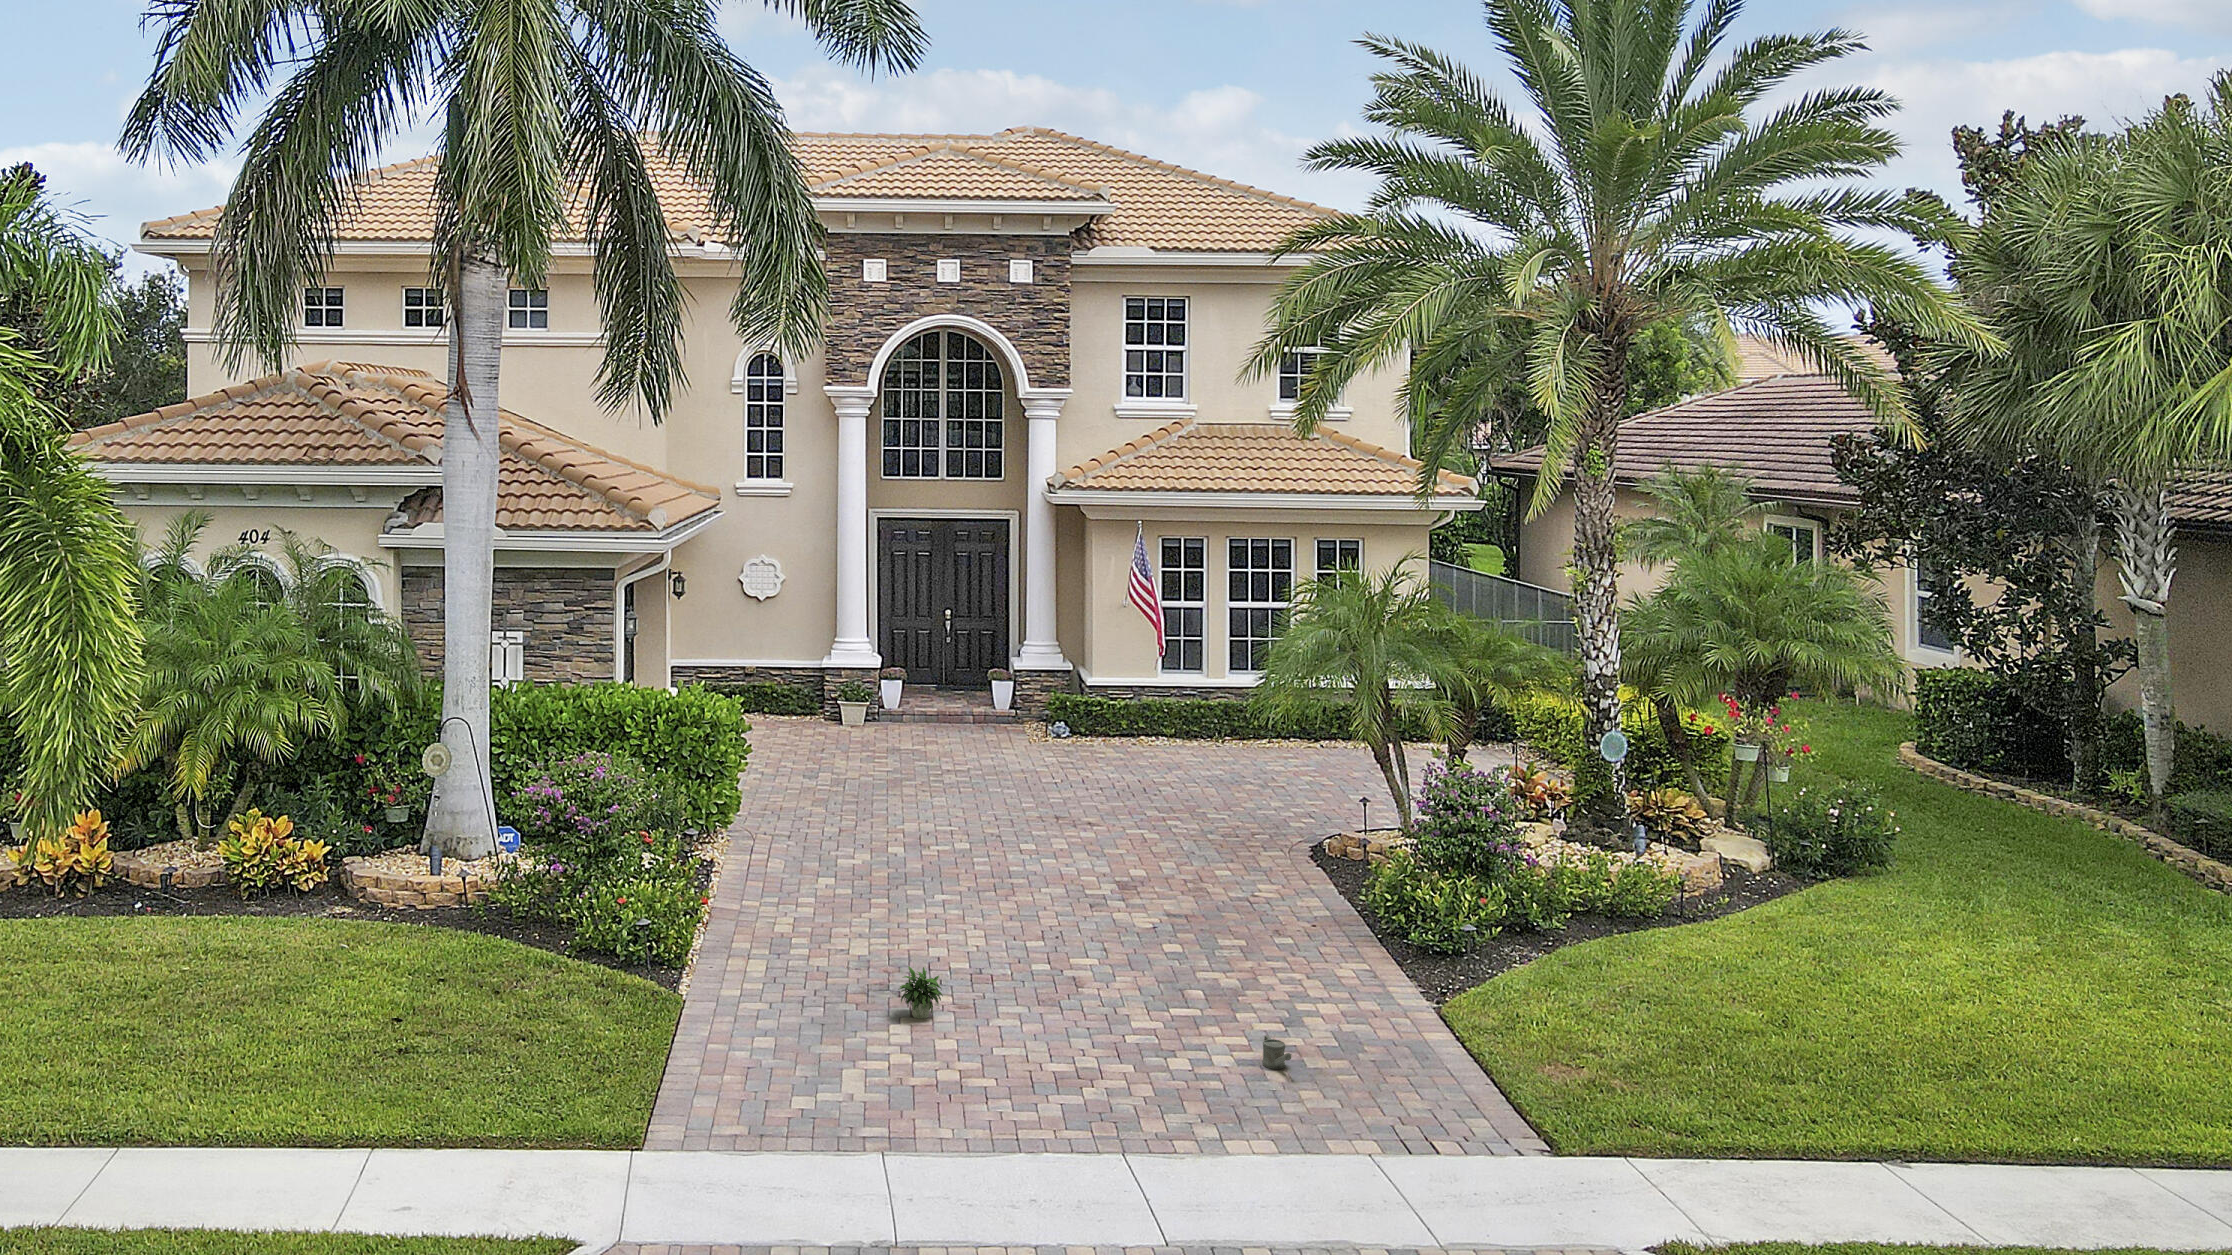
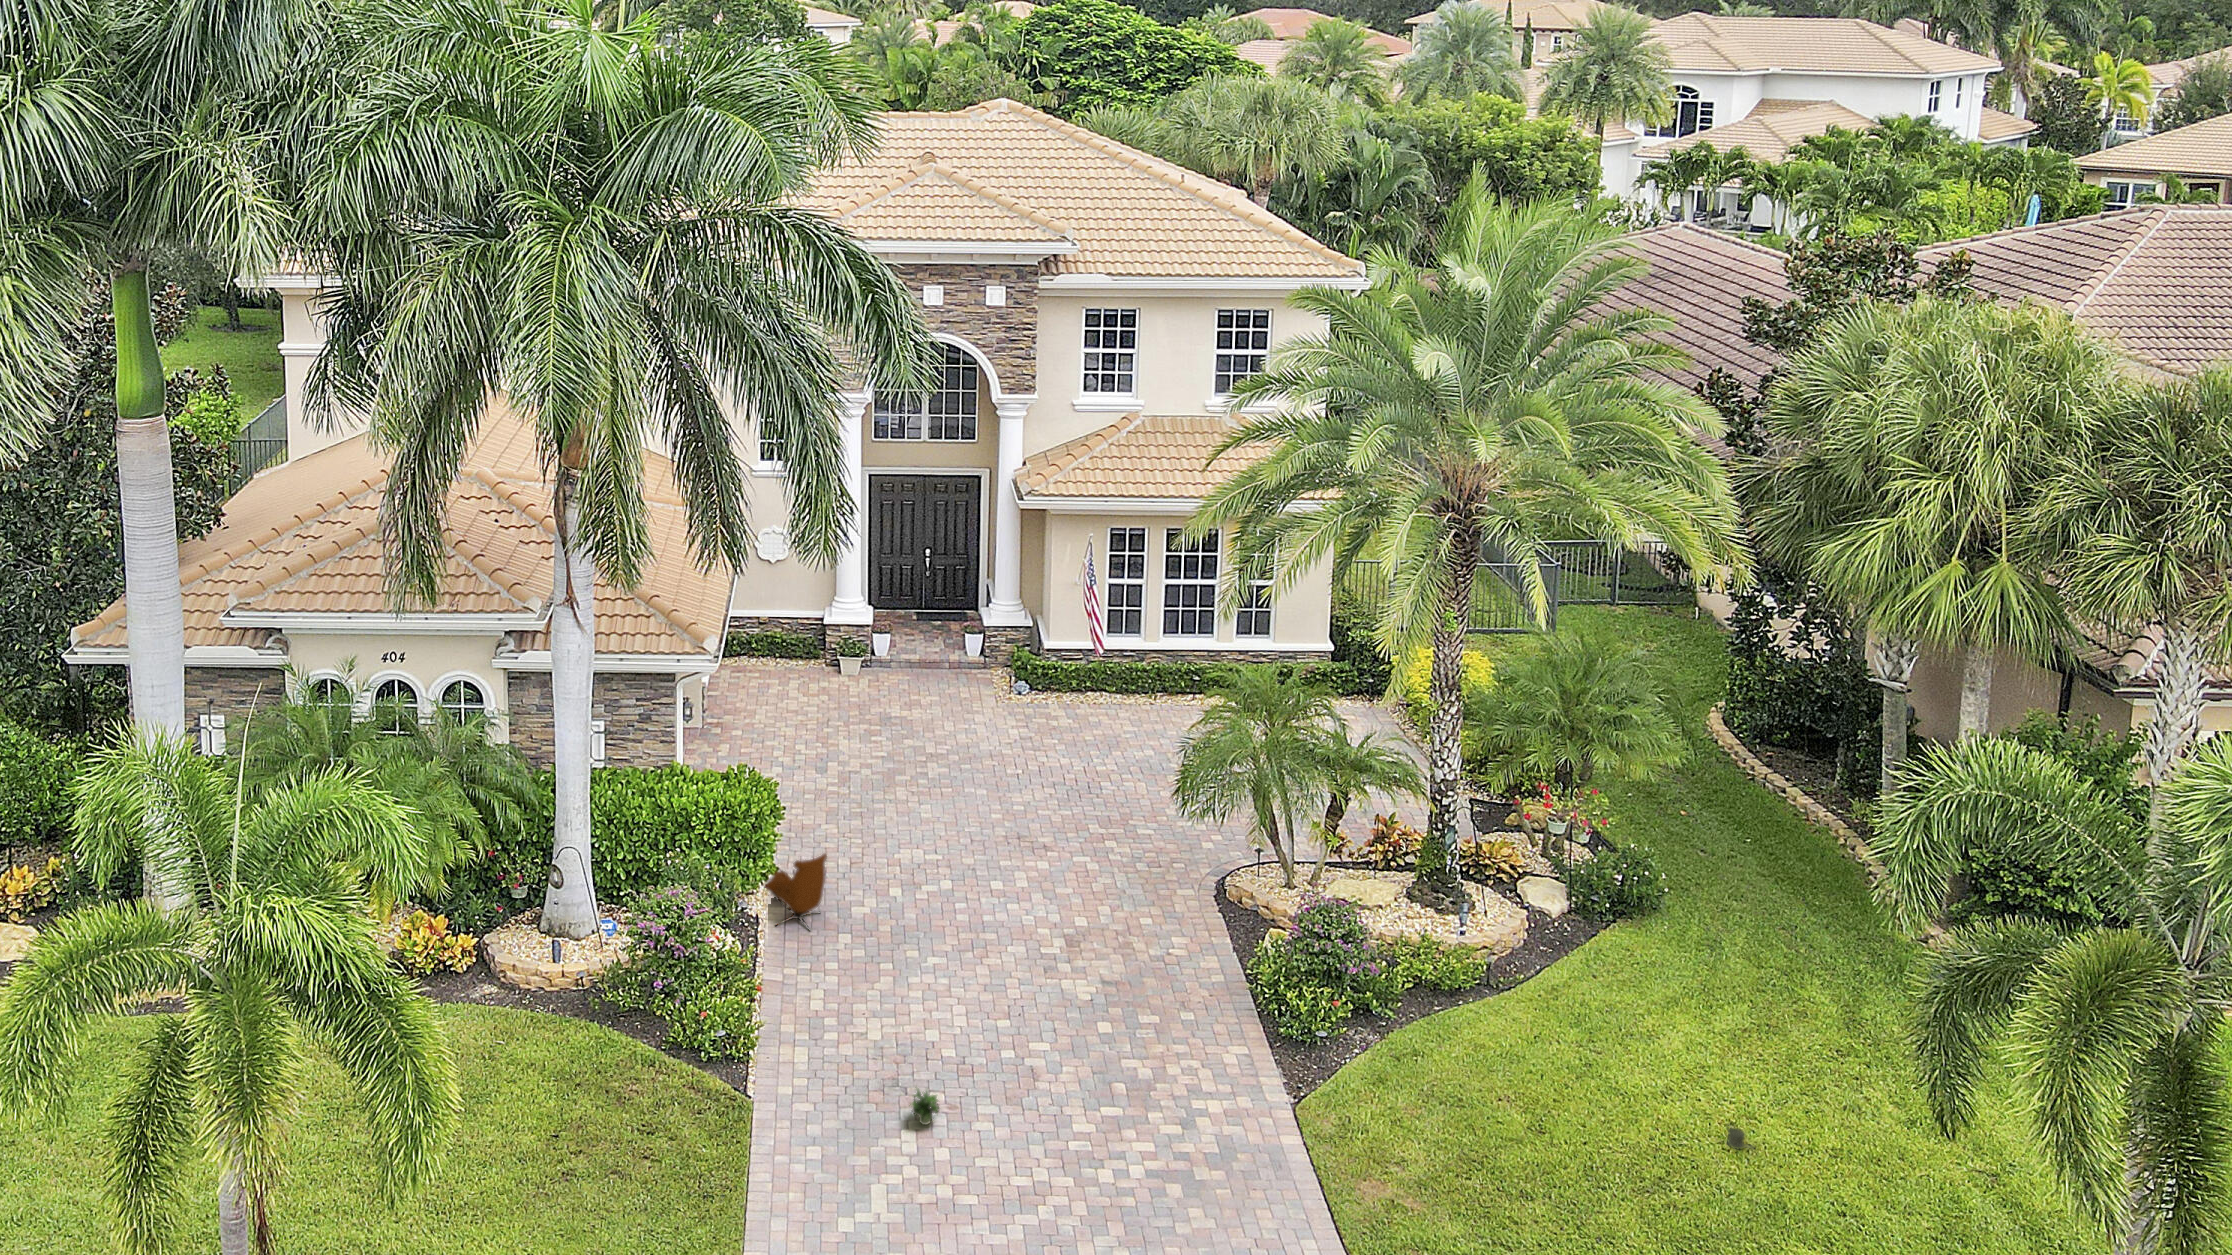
lounge chair: none [714,765,804,876] -> present [764,854,827,924]
watering can: present [1262,1035,1291,1069] -> present [1726,1124,1755,1150]

